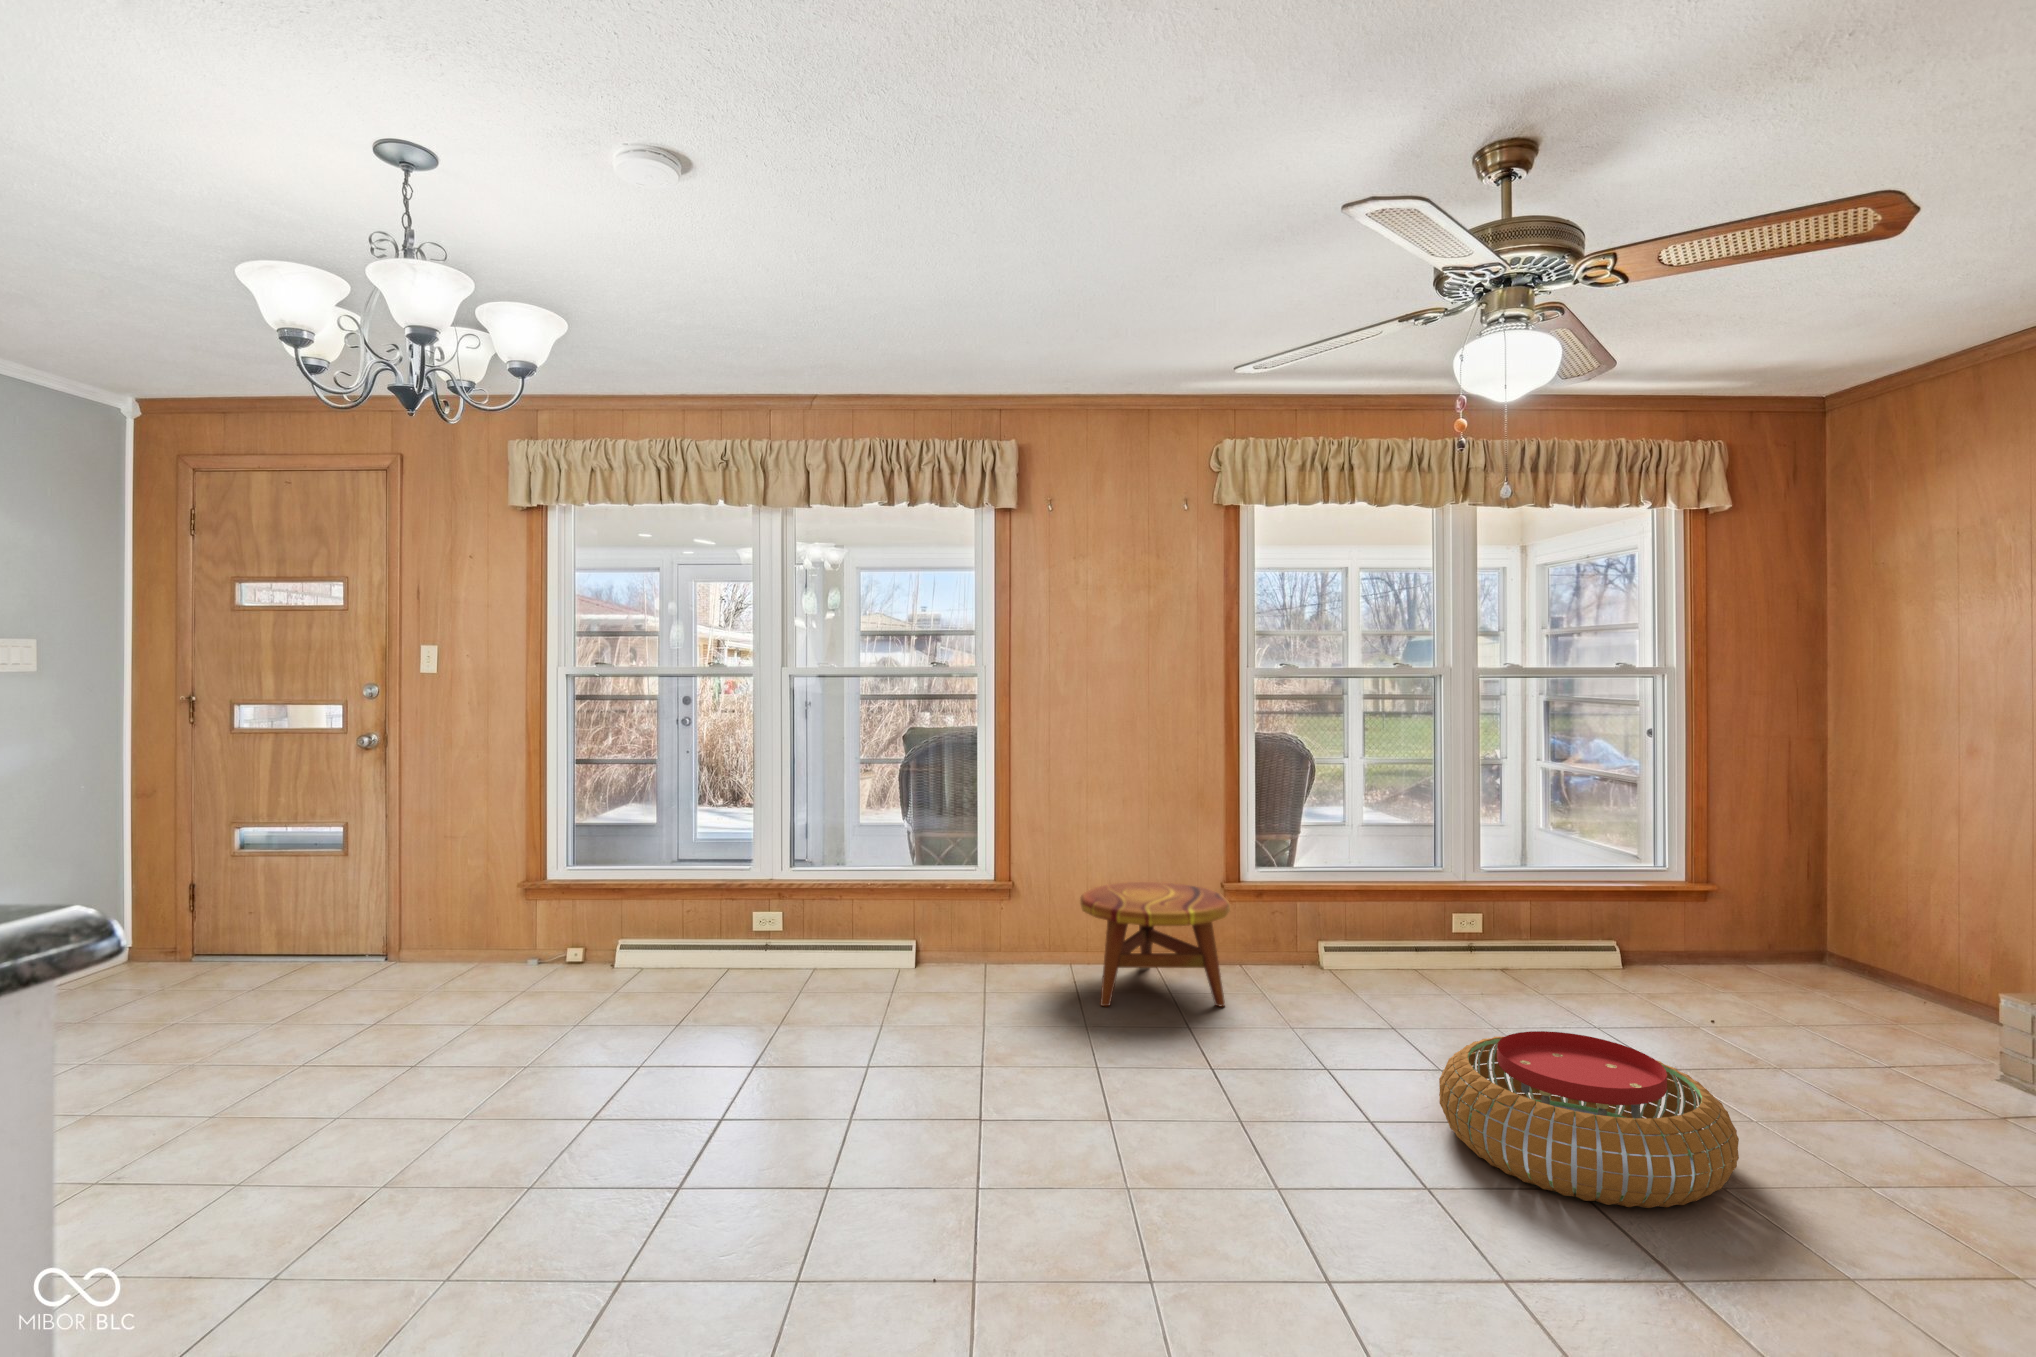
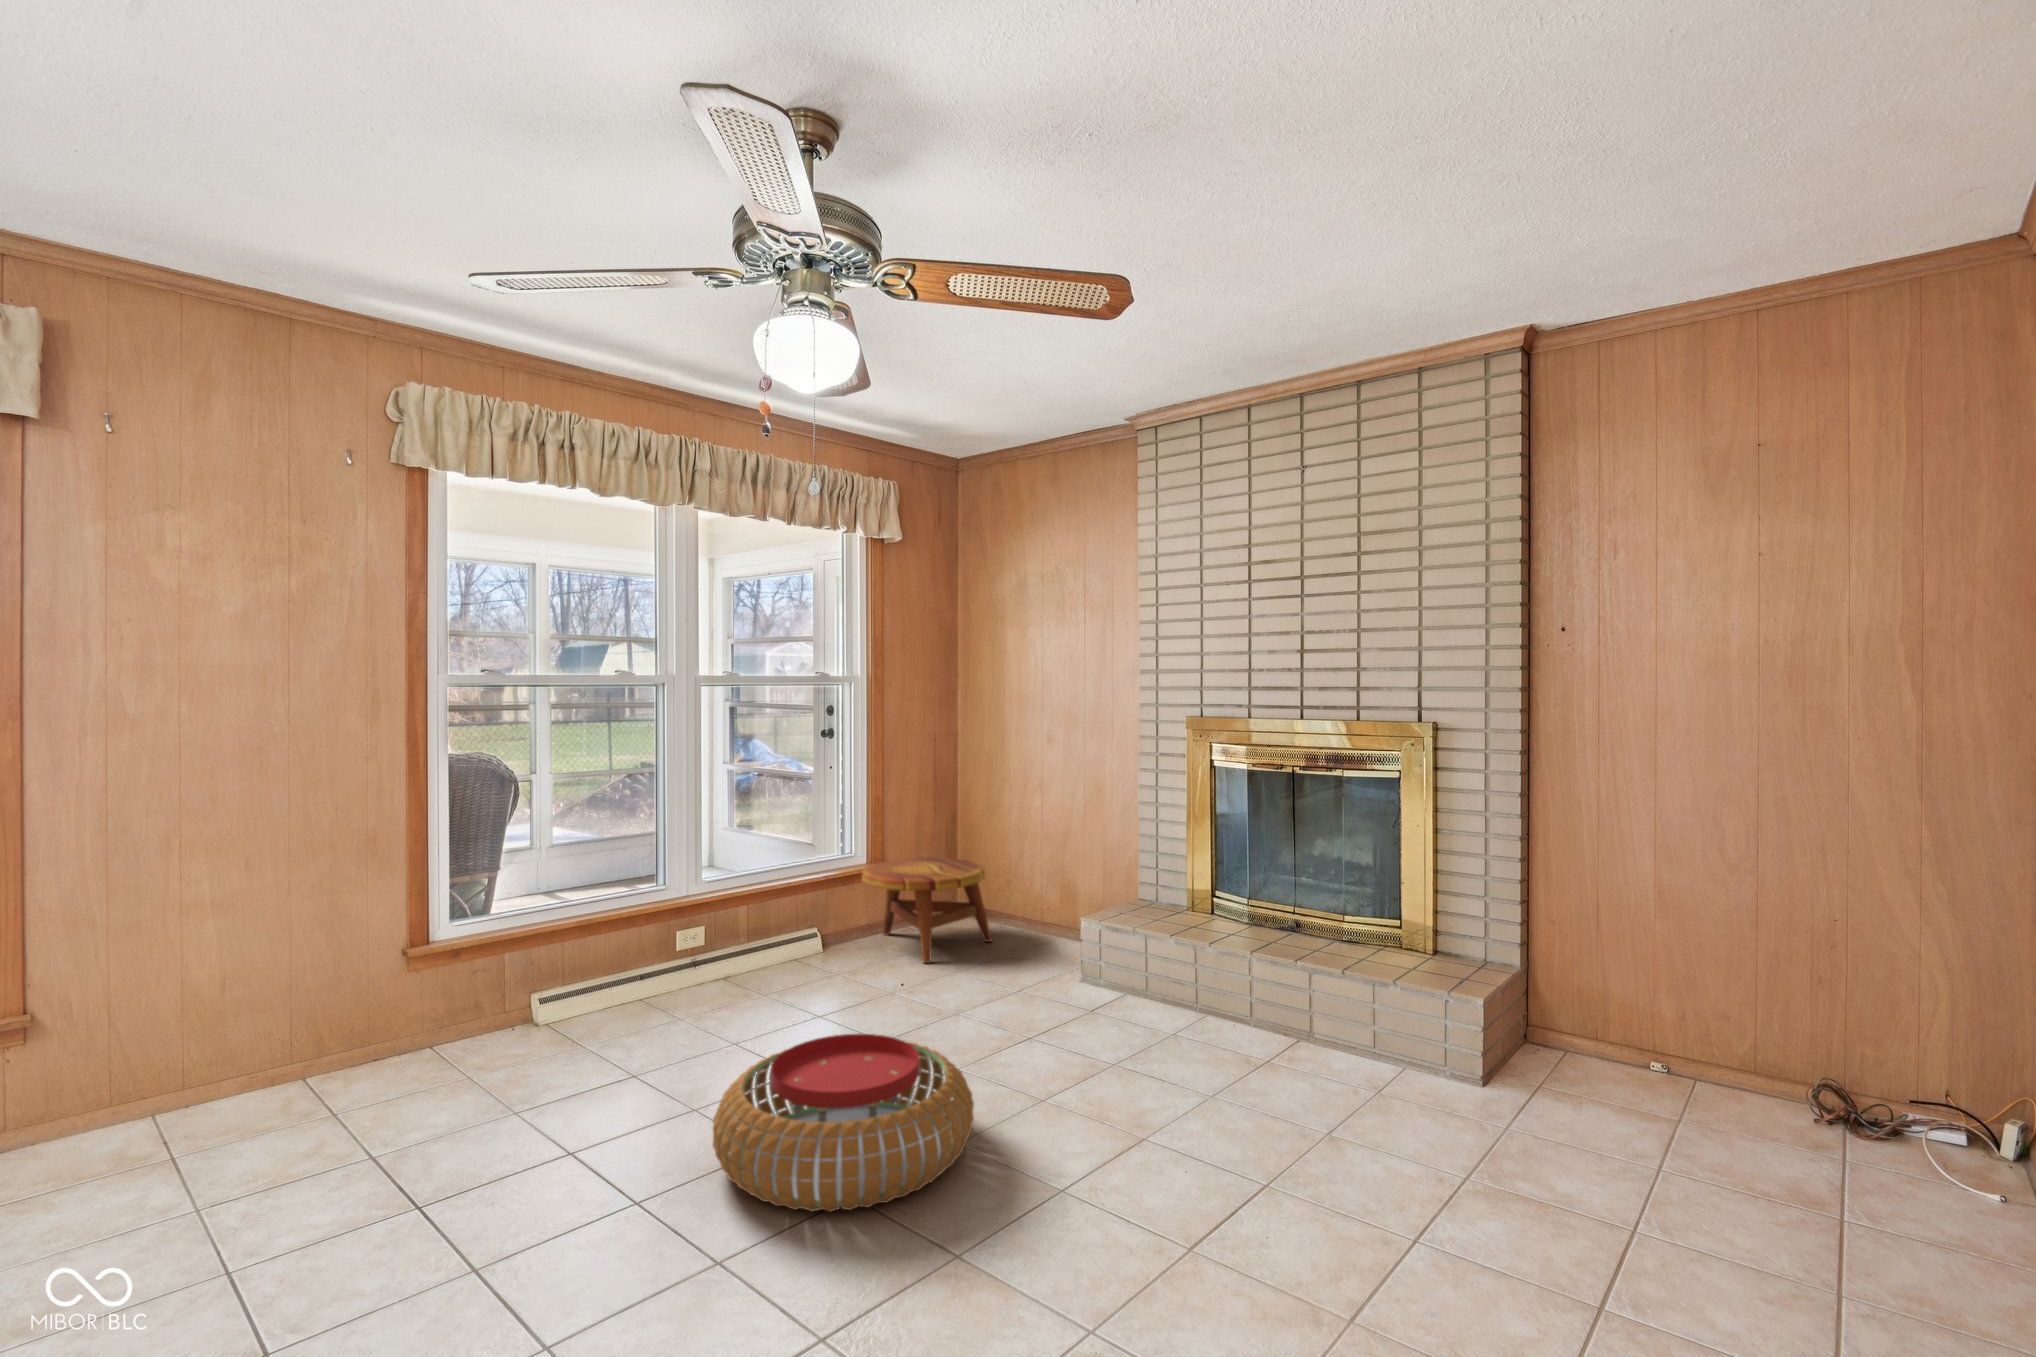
side table: present [1080,882,1230,1006] -> present [862,858,992,963]

